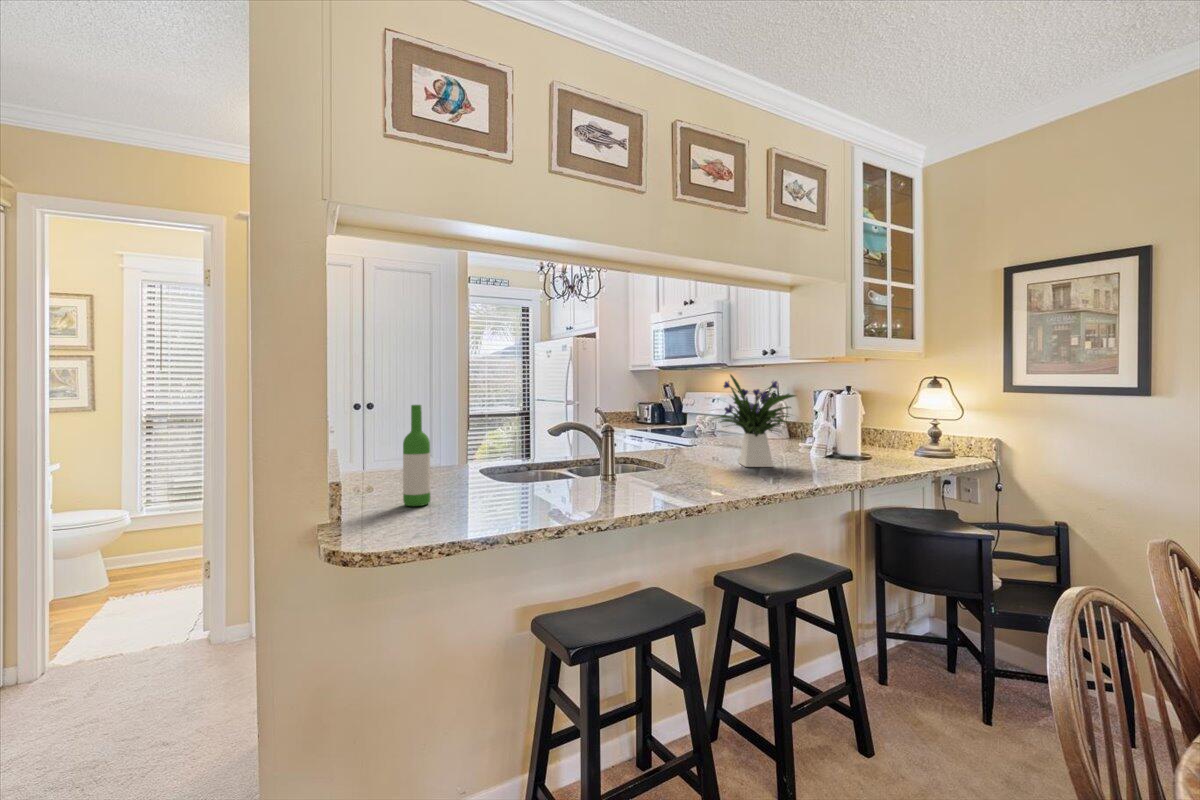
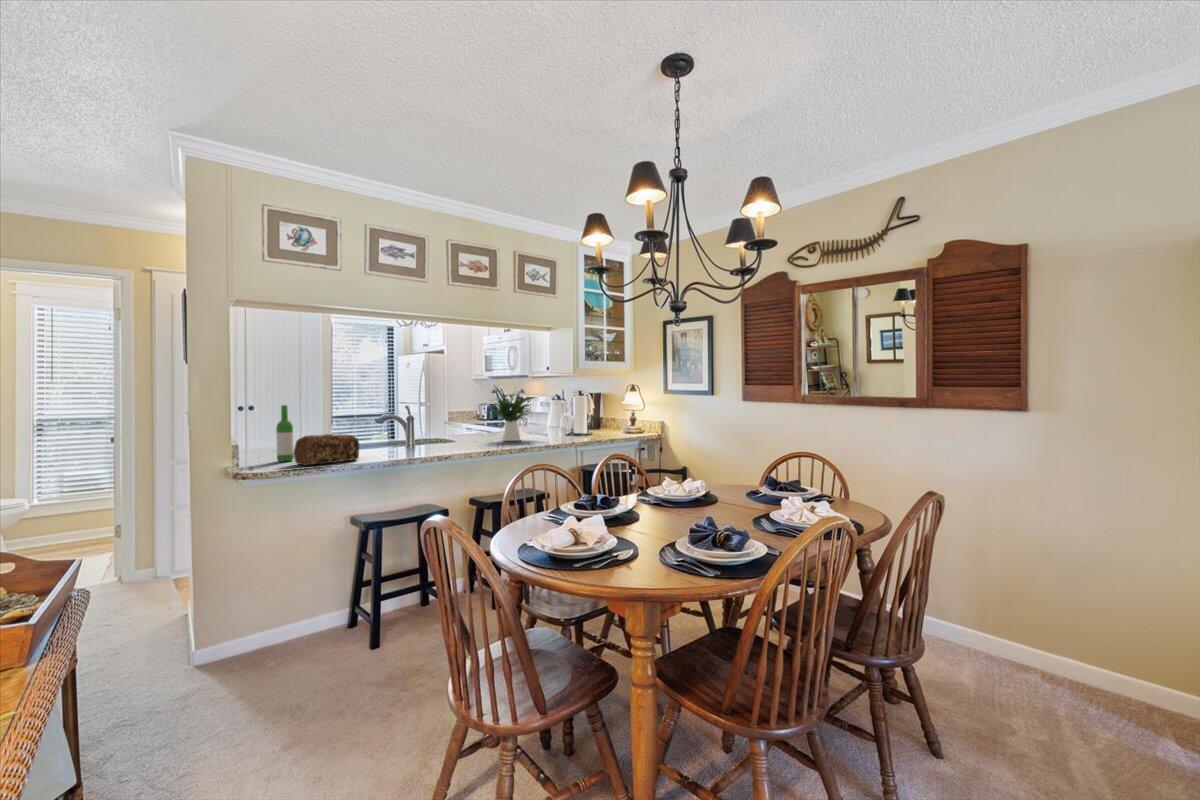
bread loaf: none [431,460,545,525] -> present [294,434,359,466]

